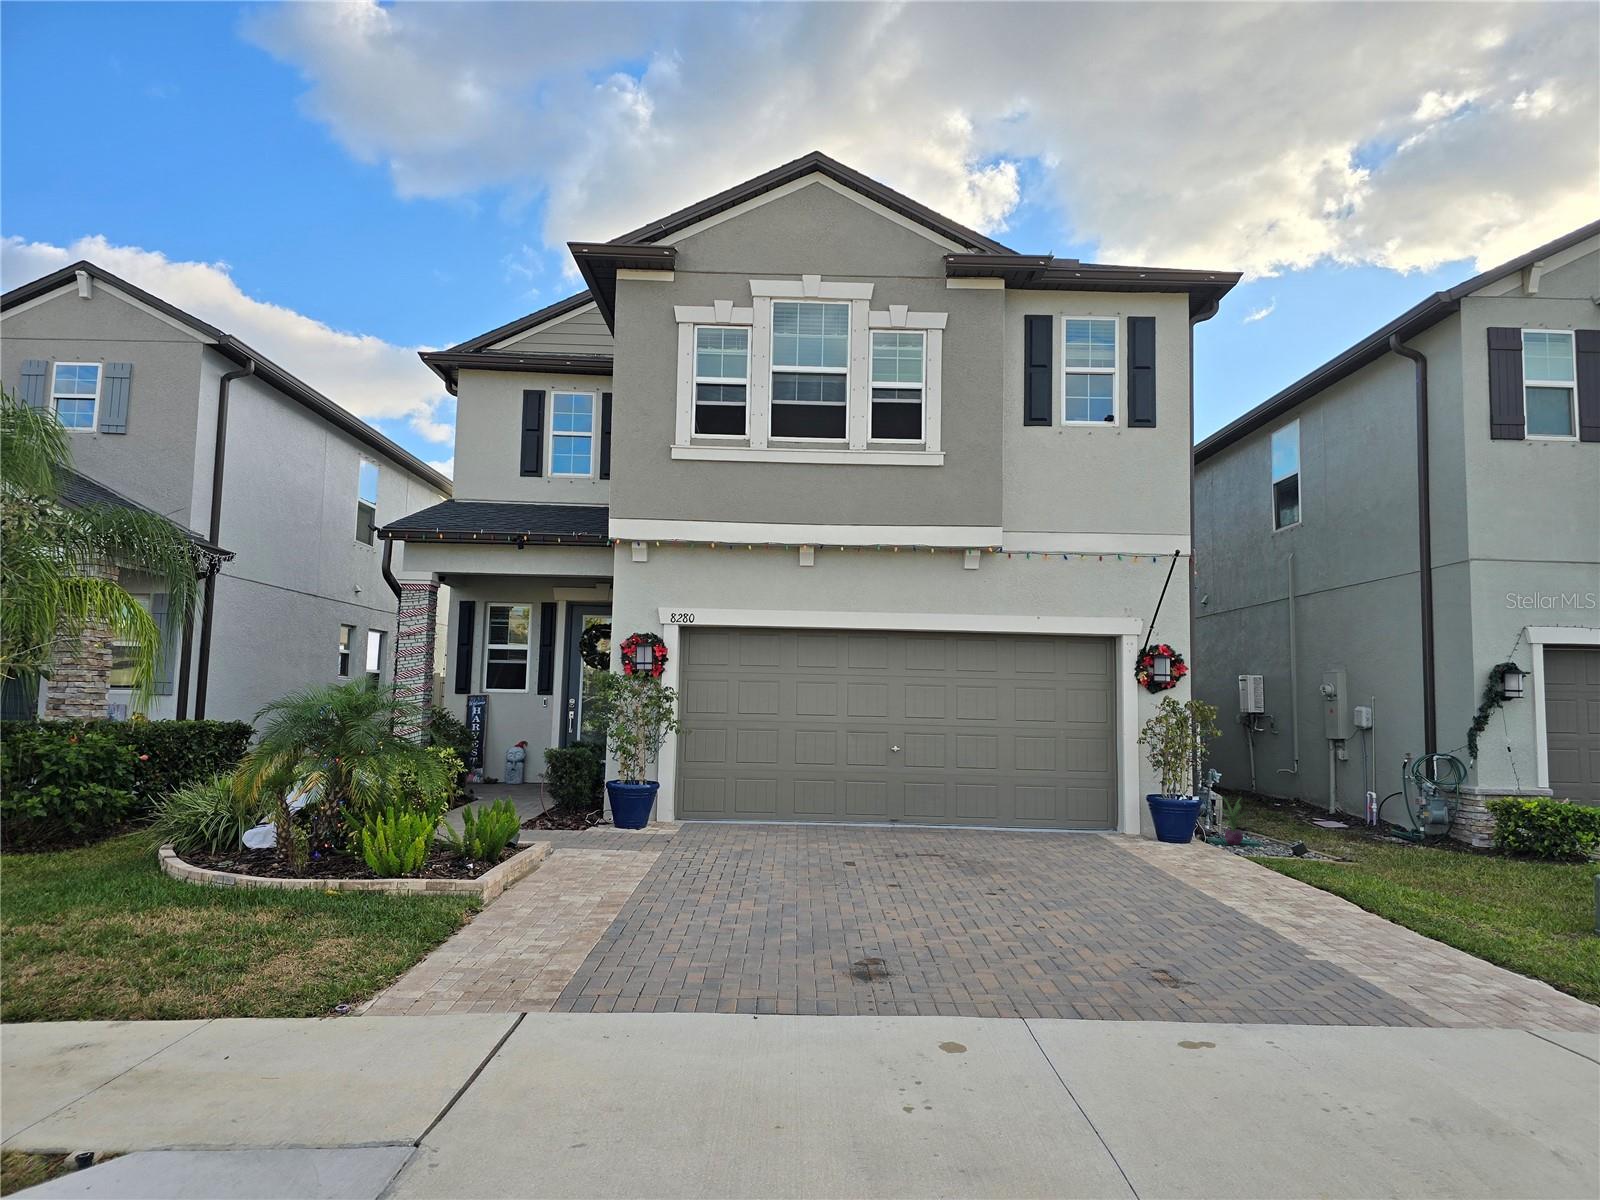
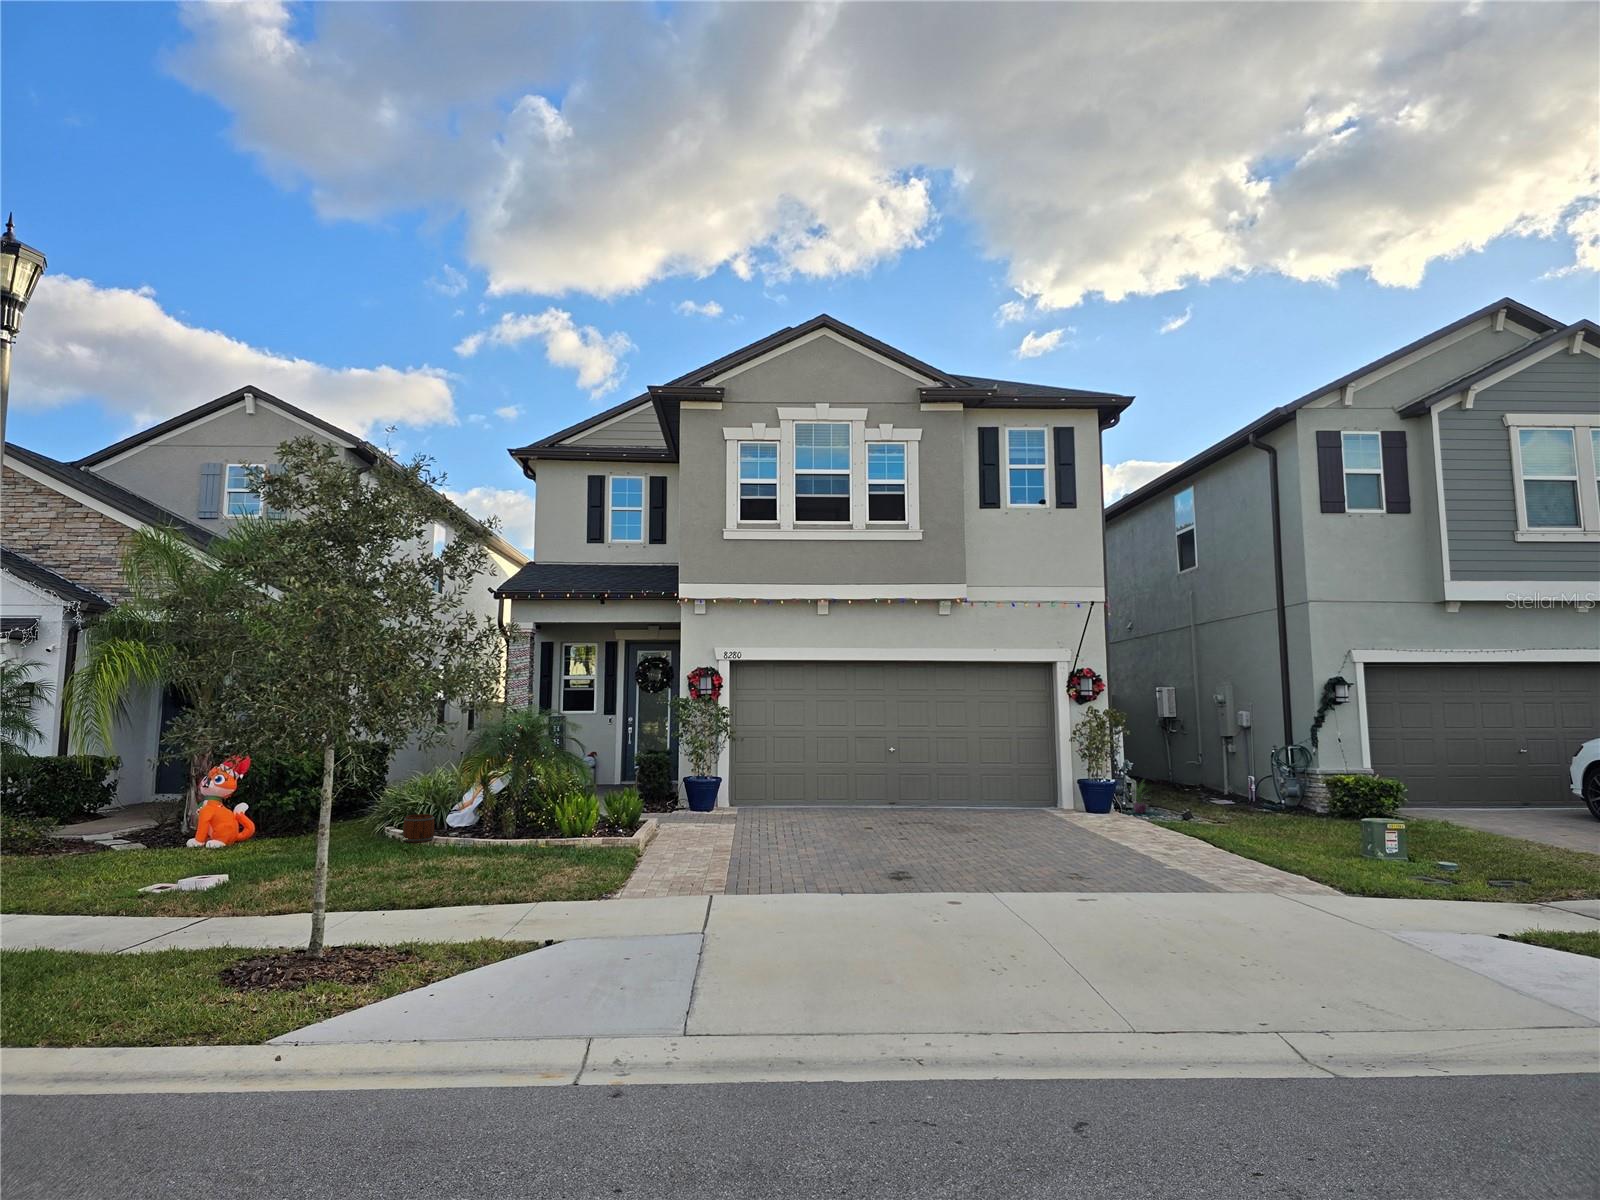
bucket: none [173,832,223,875] -> present [403,814,435,843]

